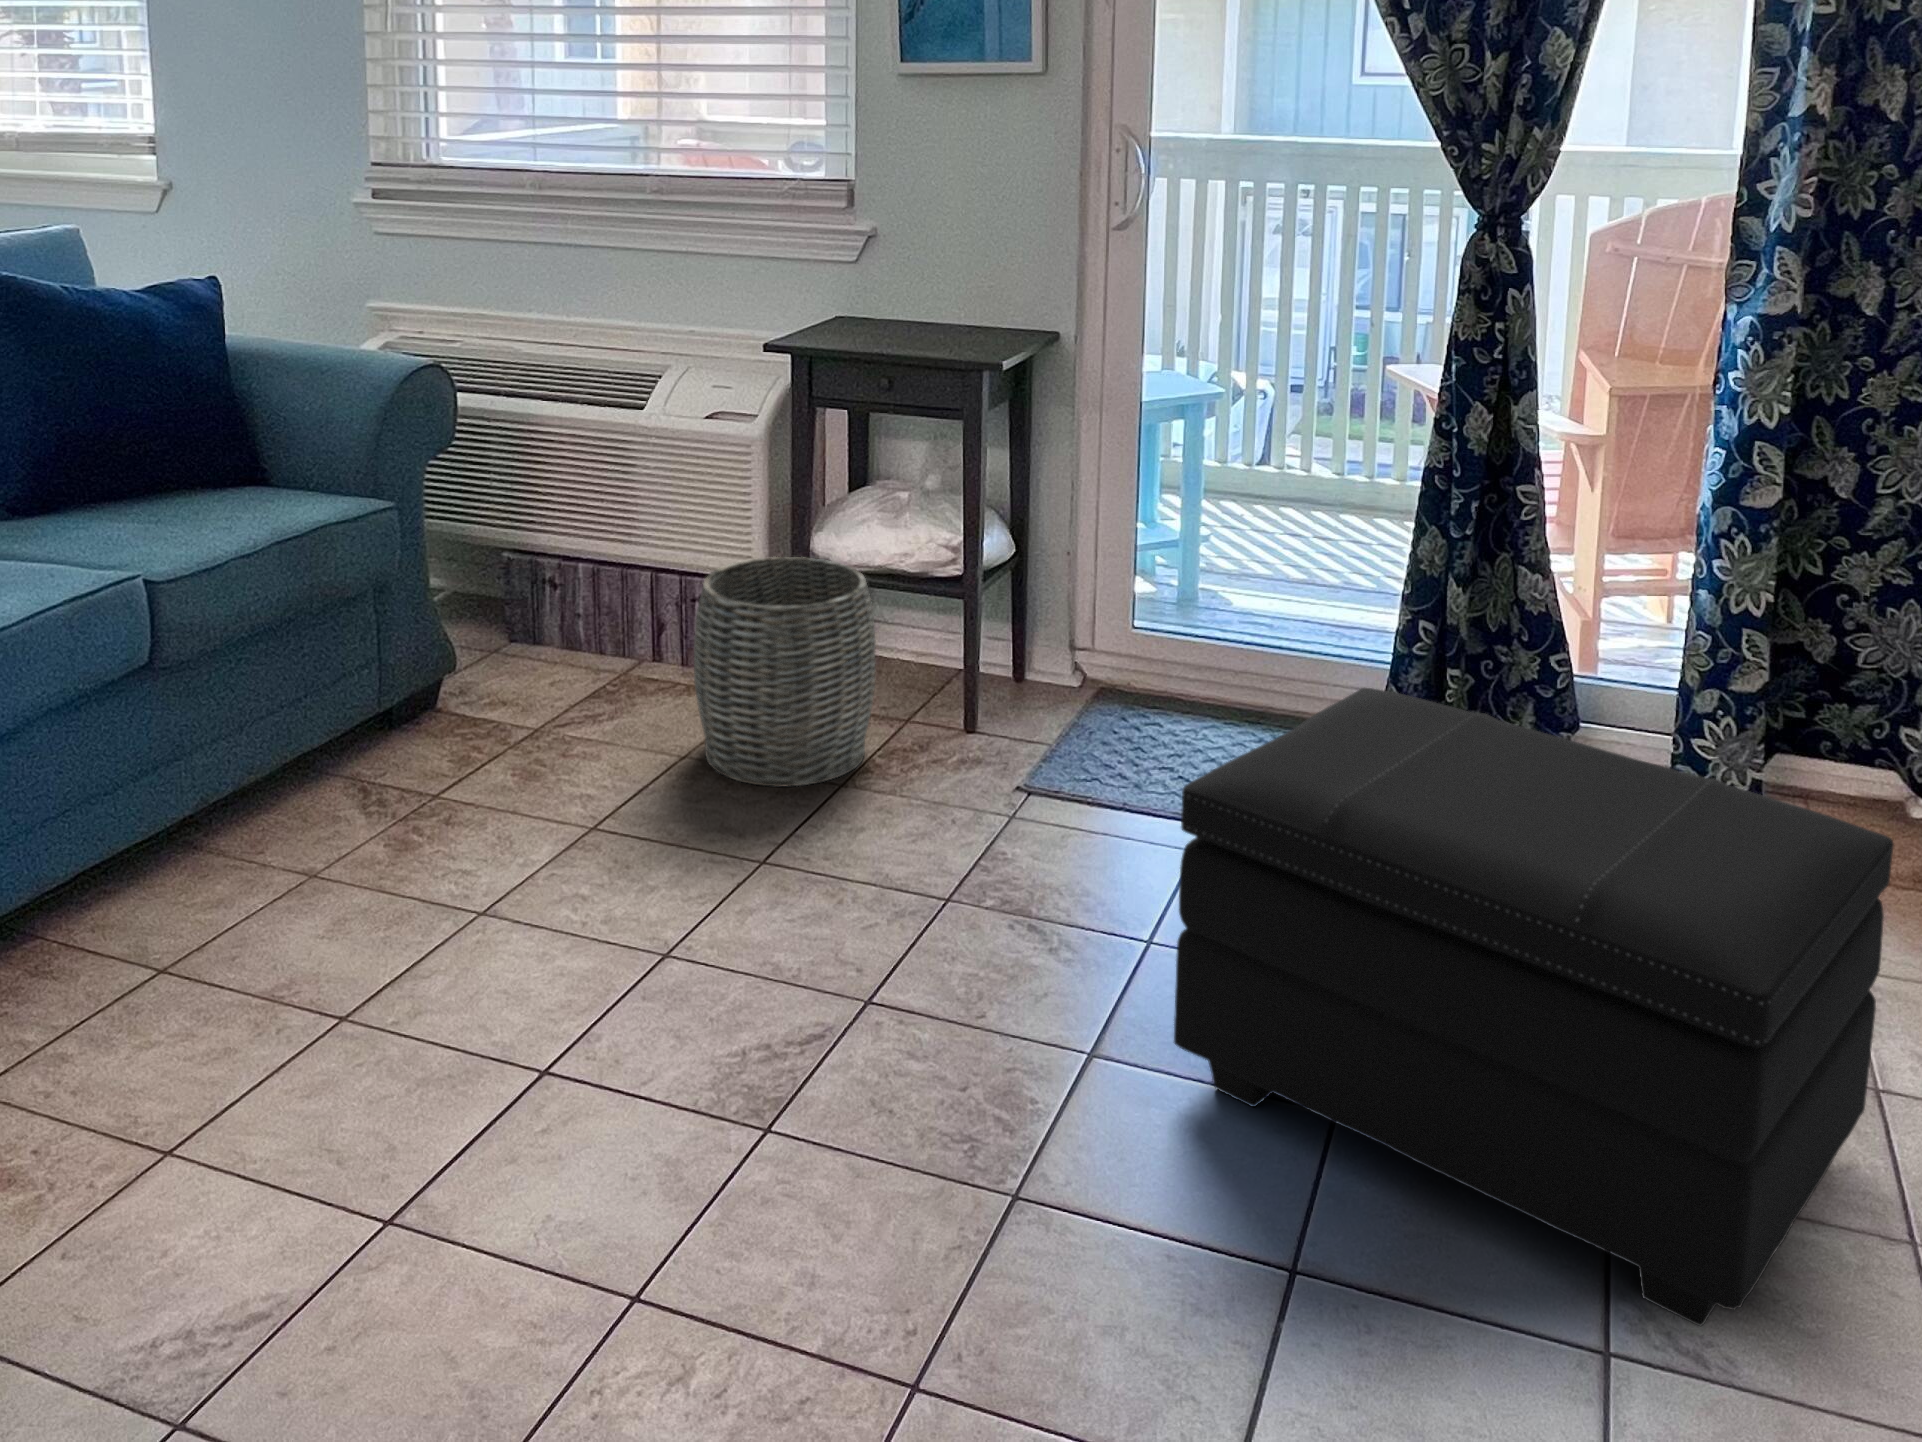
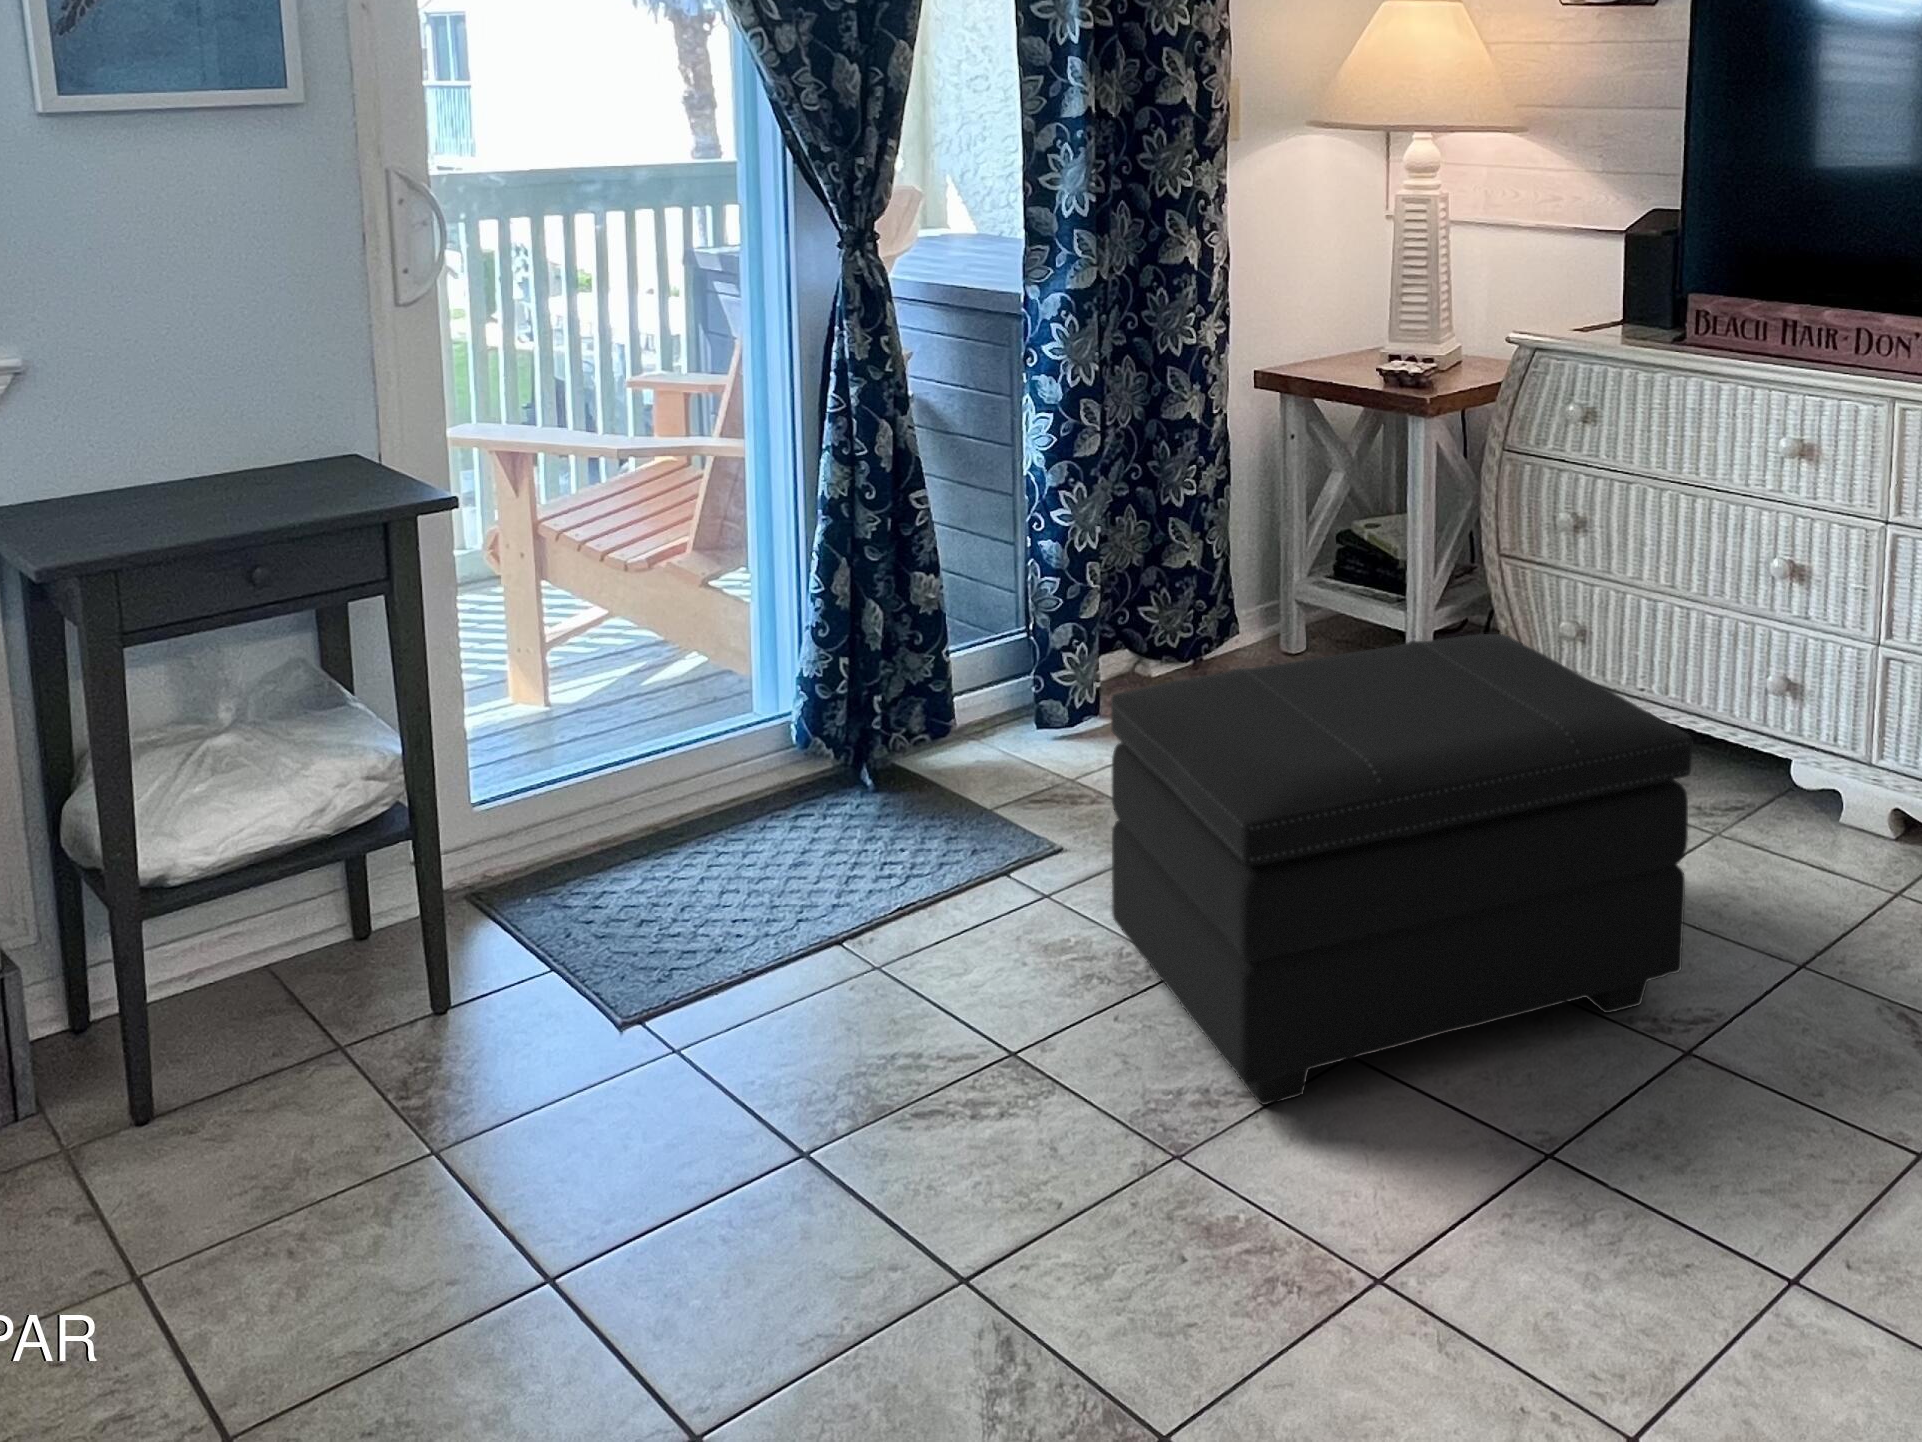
woven basket: present [694,557,875,786] -> none [75,866,408,1274]

